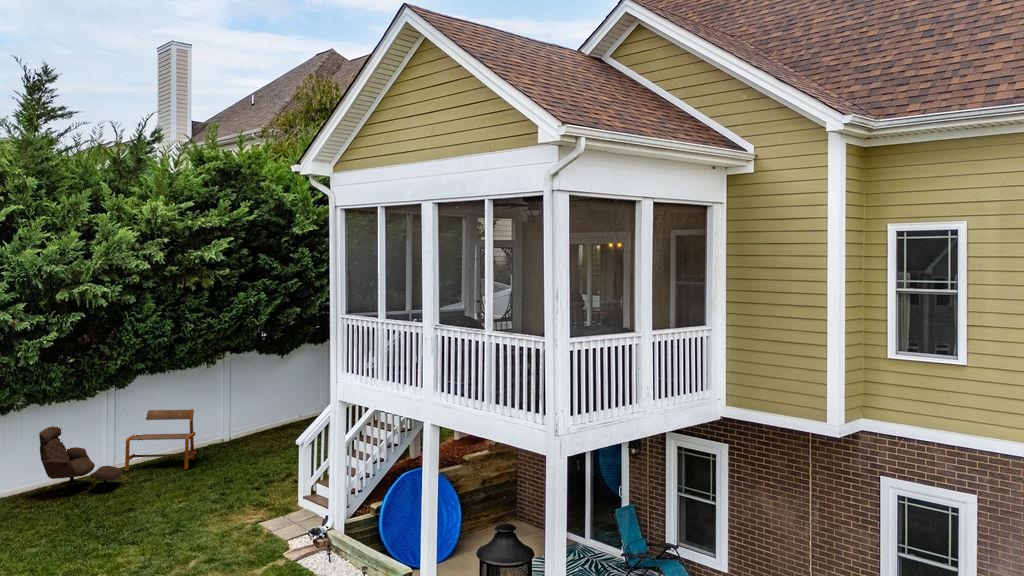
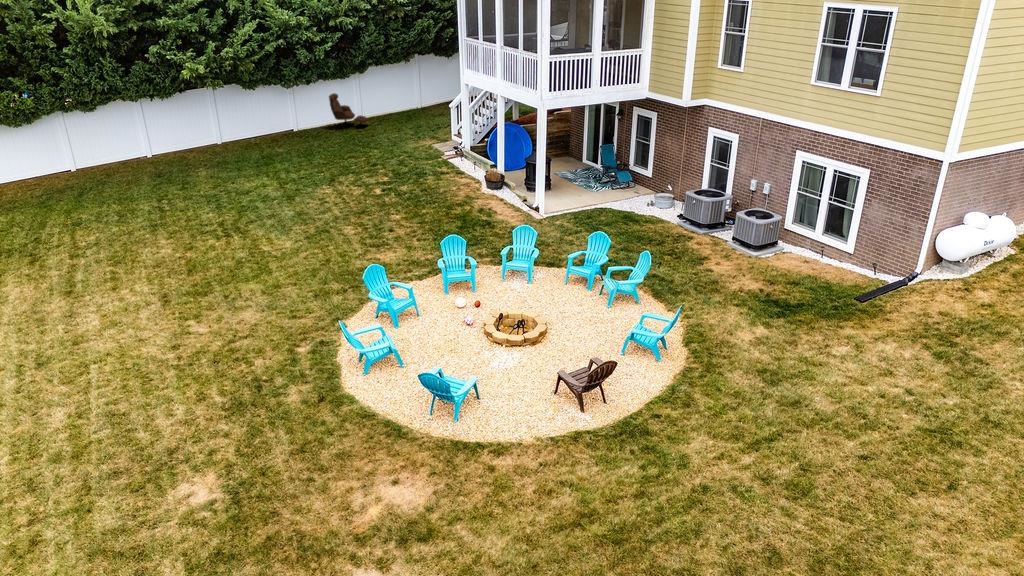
bench: present [125,409,196,471] -> none [368,87,402,121]

